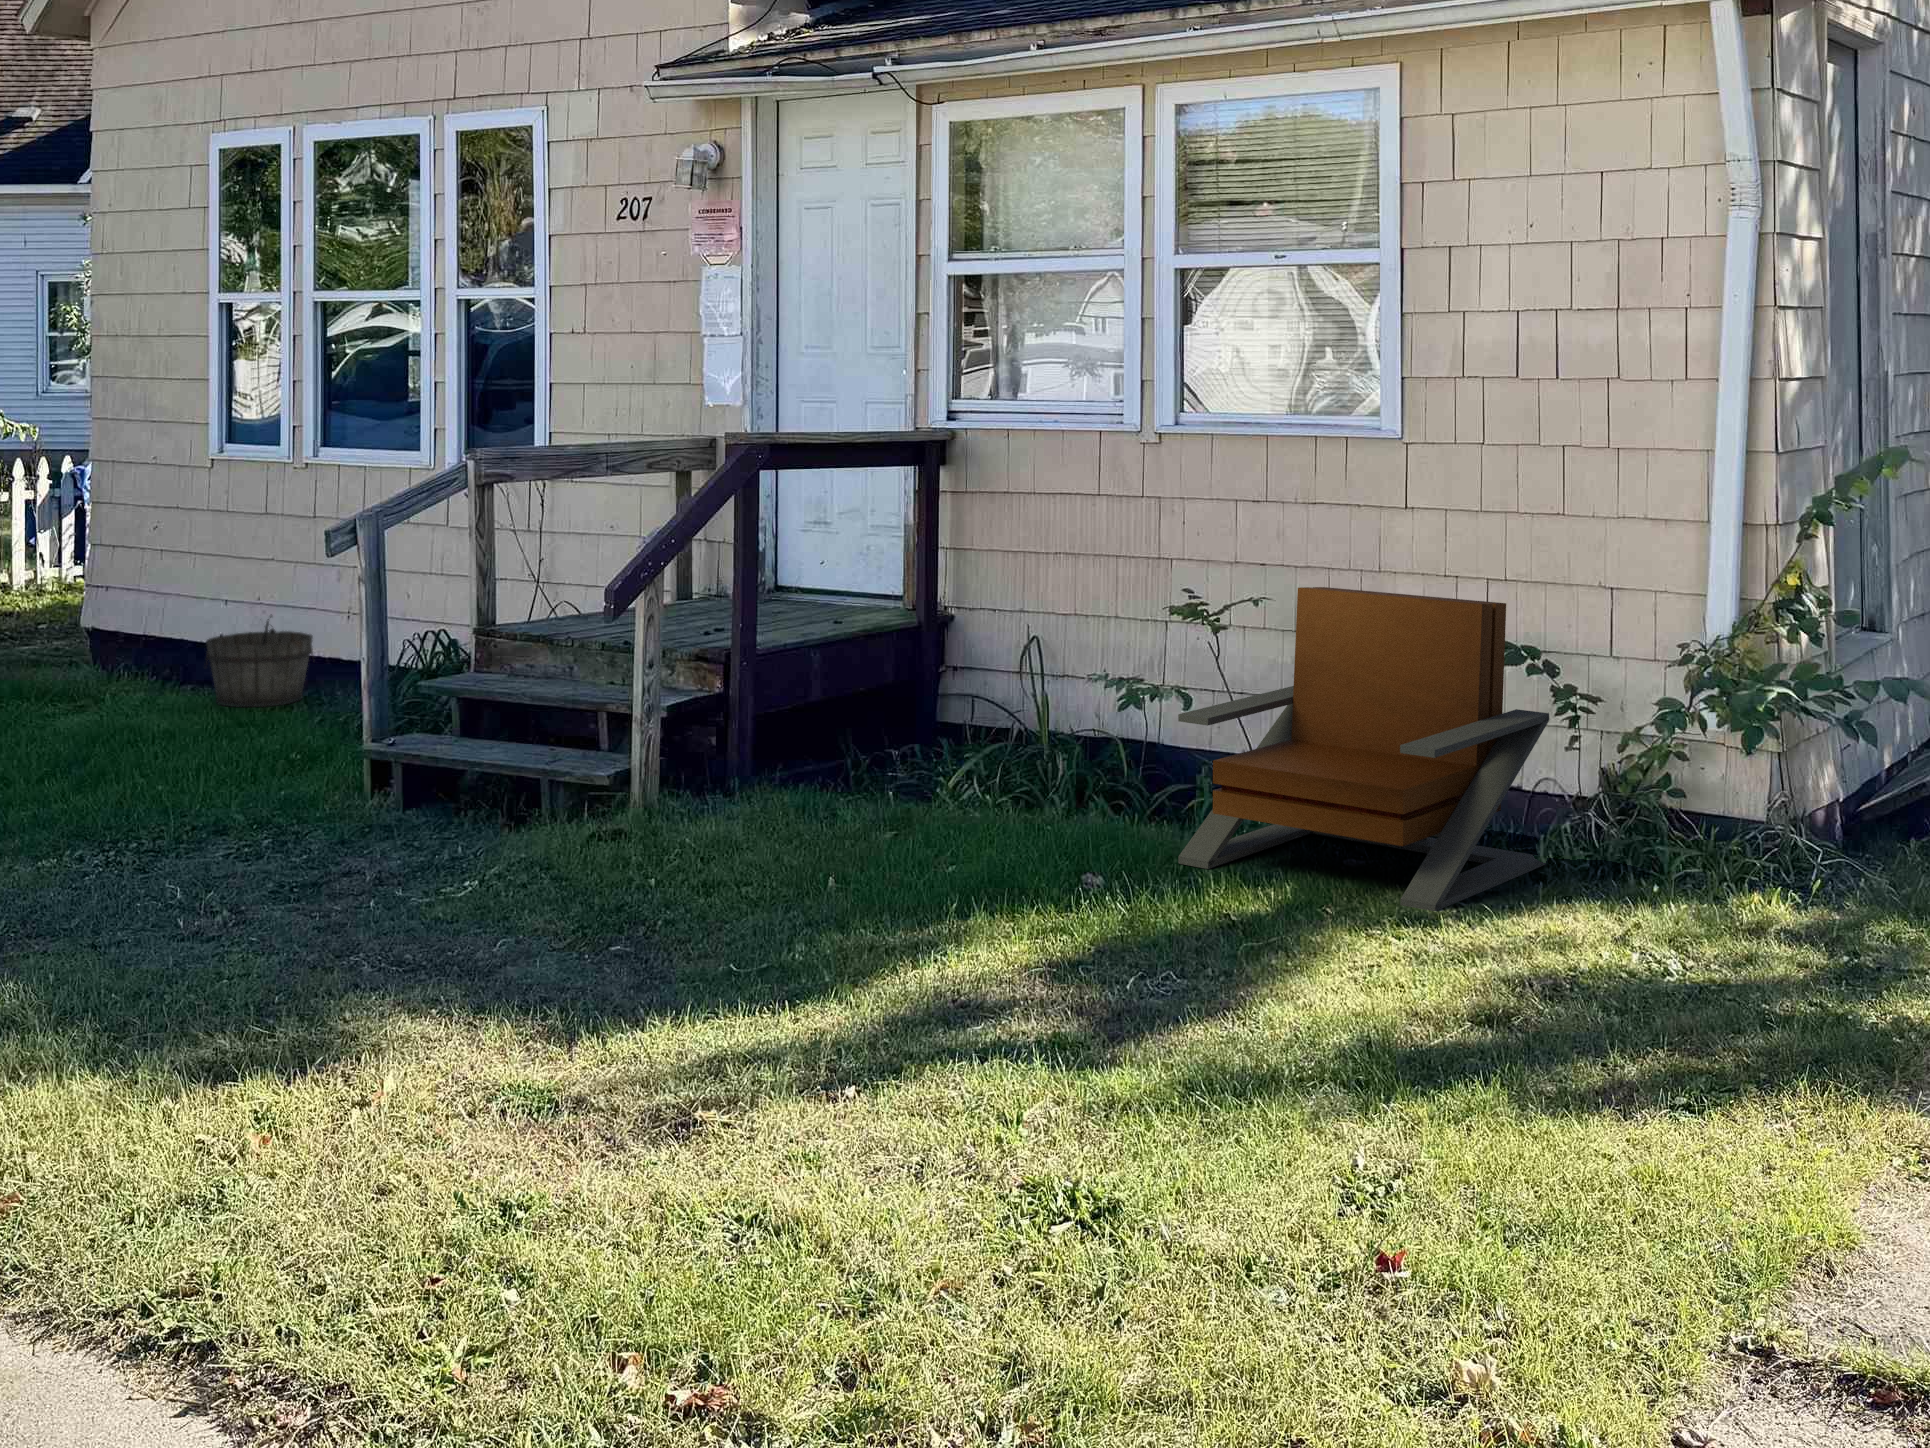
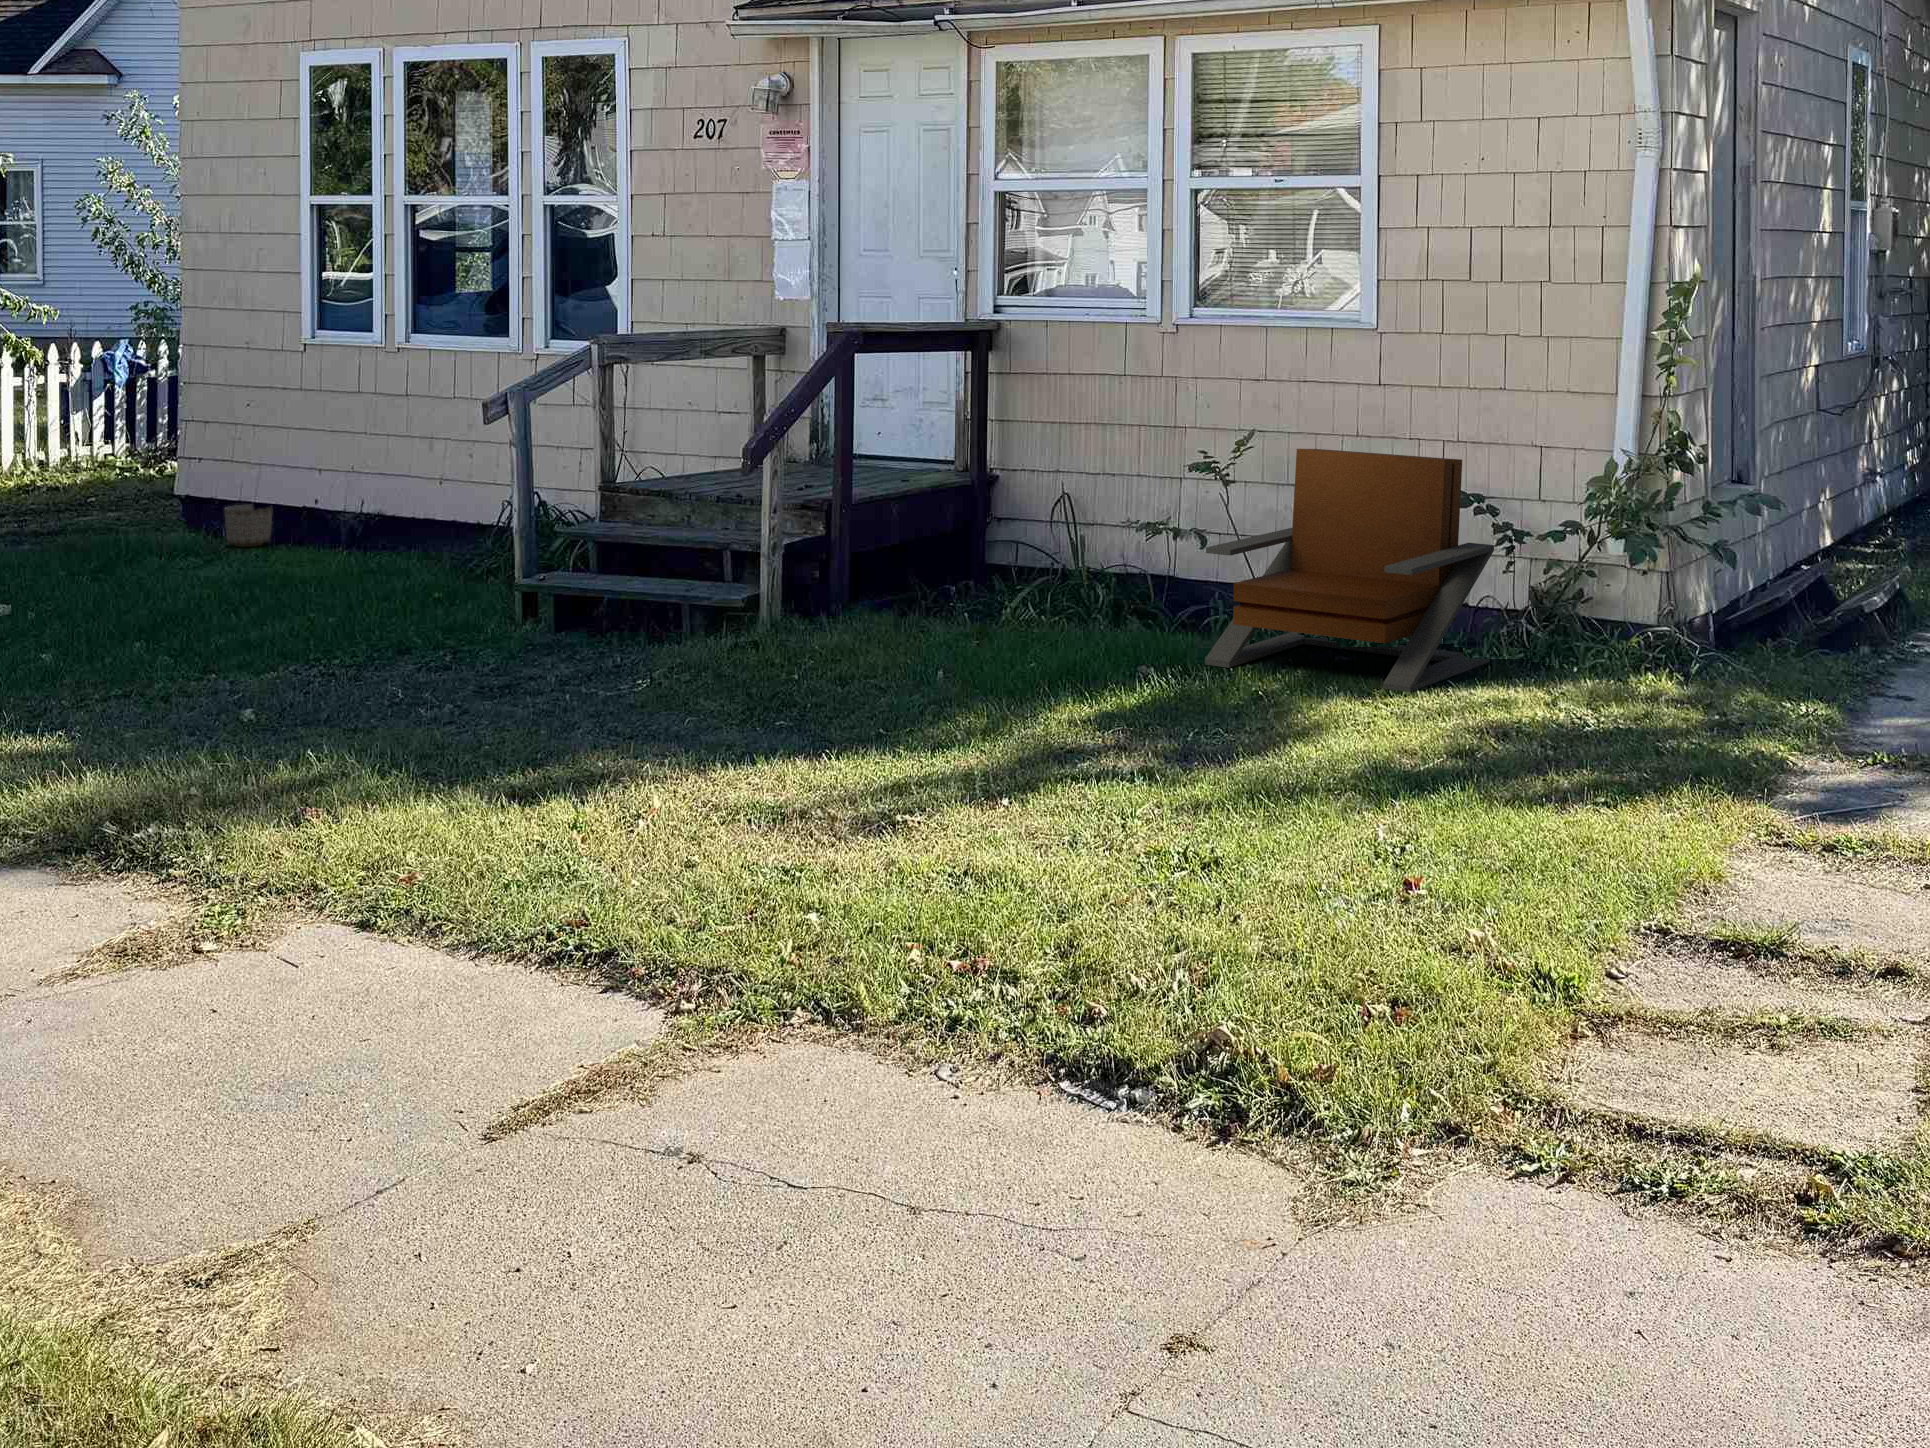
wooden bucket: present [204,616,313,707] -> none [313,483,410,563]
planter: none [122,636,177,685] -> present [224,504,272,547]

